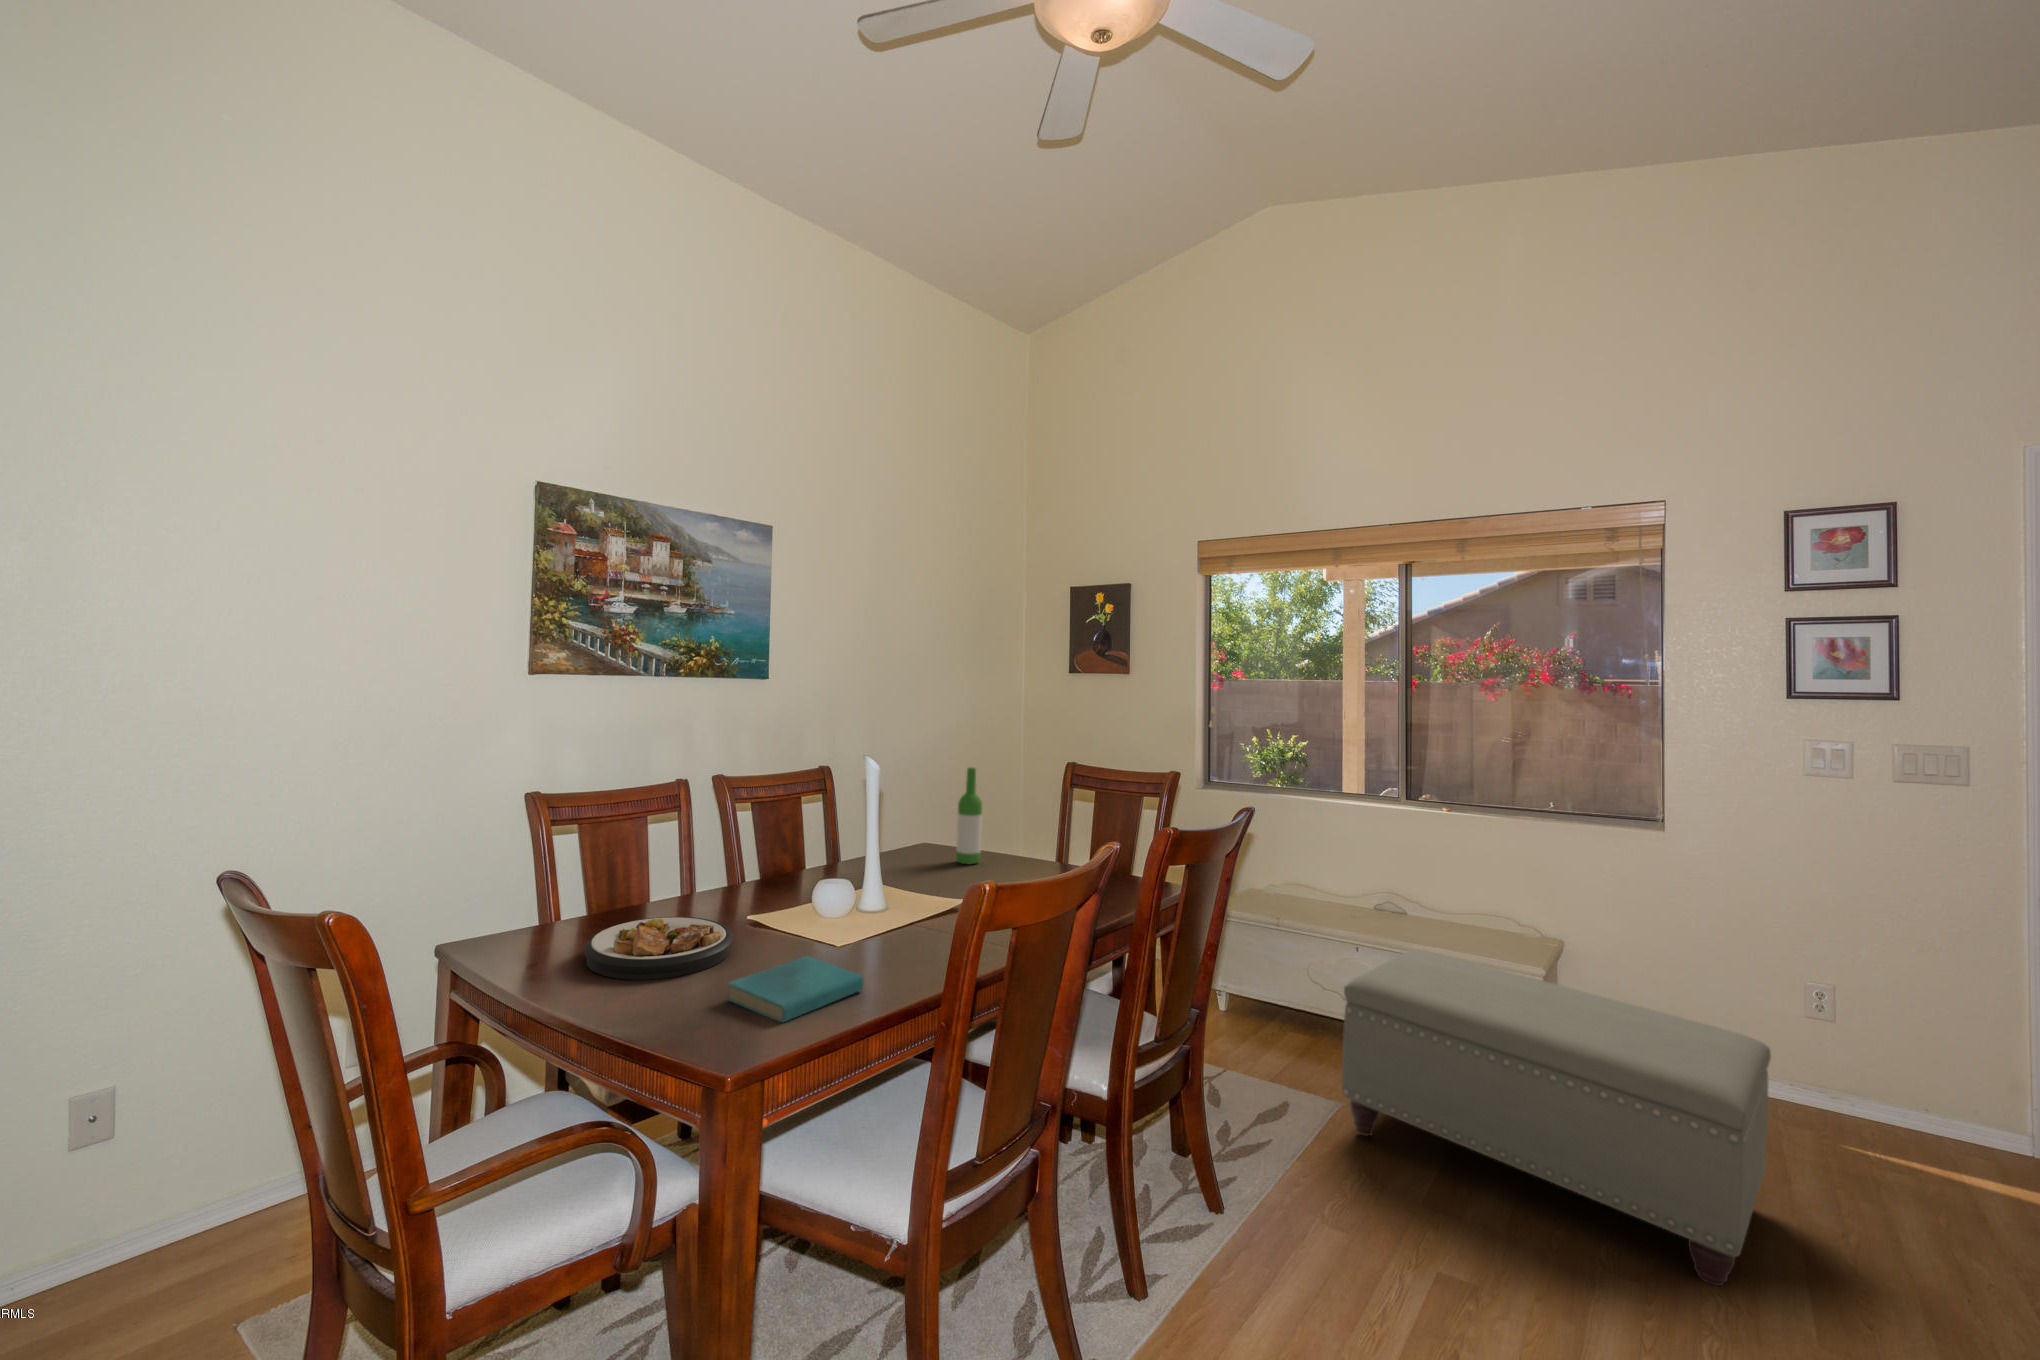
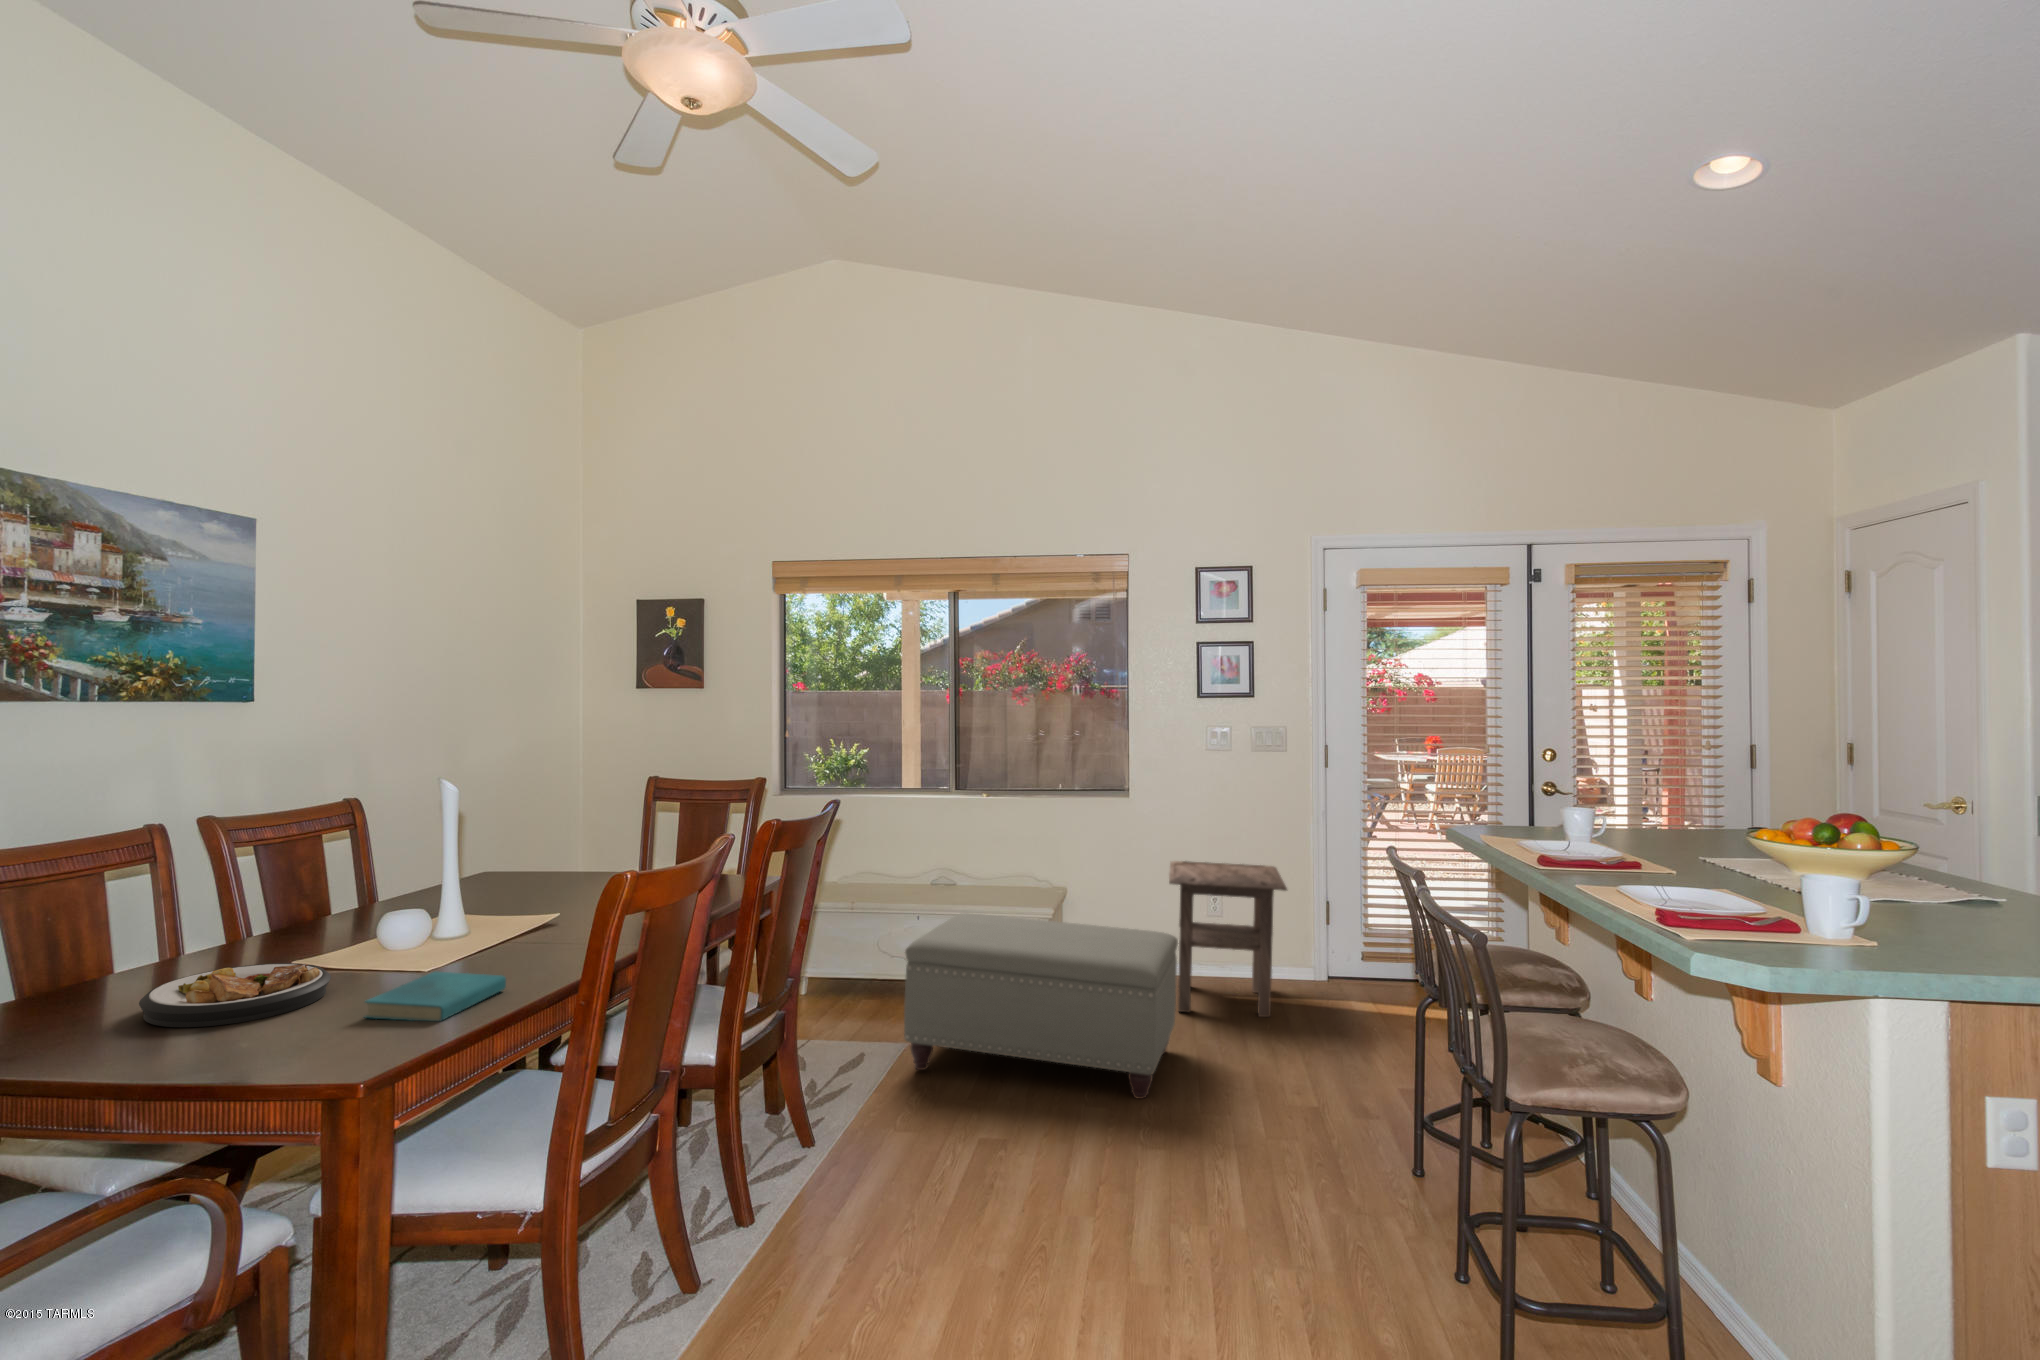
wine bottle: present [956,768,982,864] -> none [528,789,559,890]
side table: none [1737,922,1993,1197] -> present [1169,861,1287,1017]

